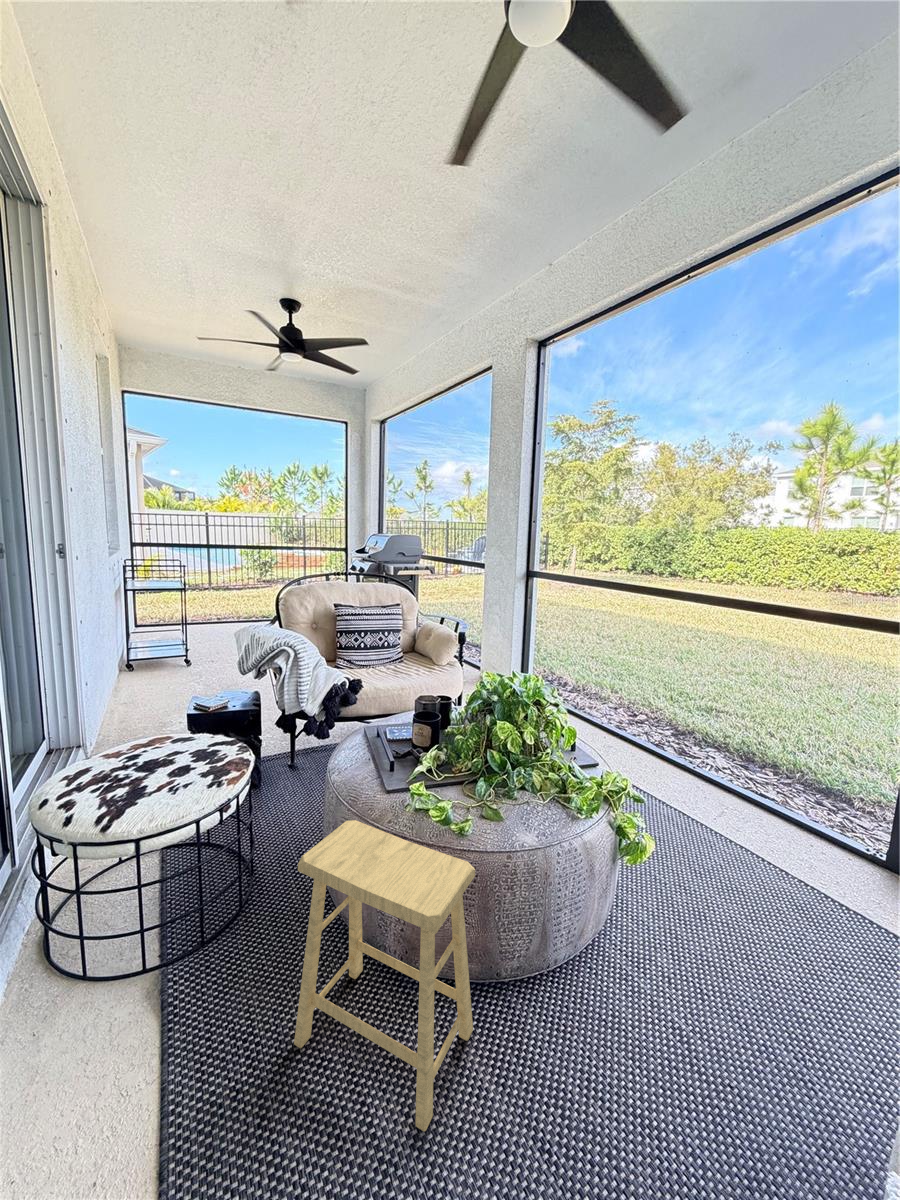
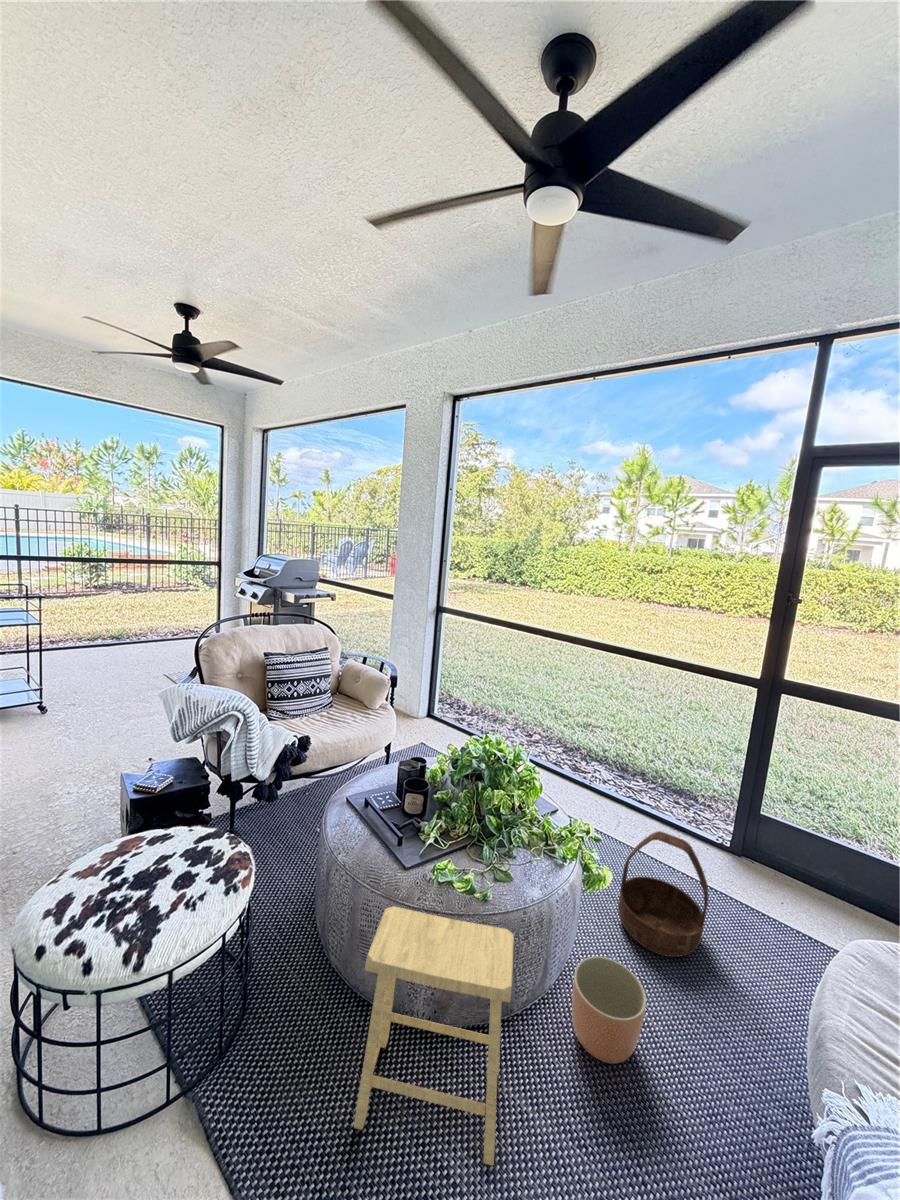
basket: none [684,807,811,974] -> present [618,831,709,957]
planter: none [575,935,670,1071] -> present [572,956,646,1063]

